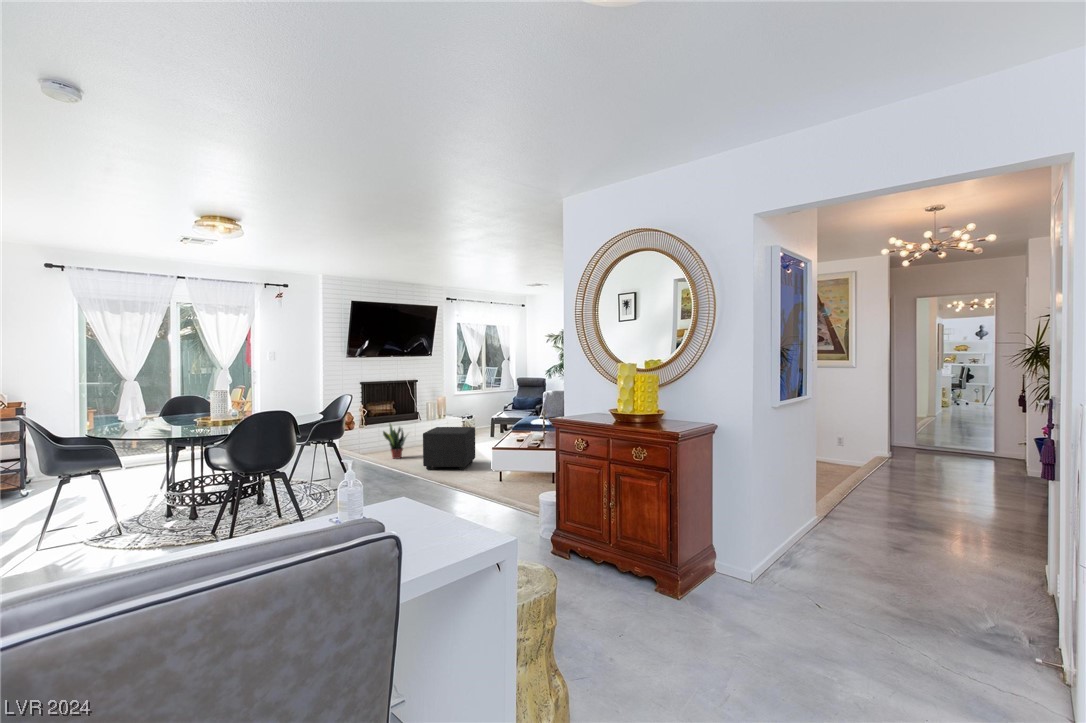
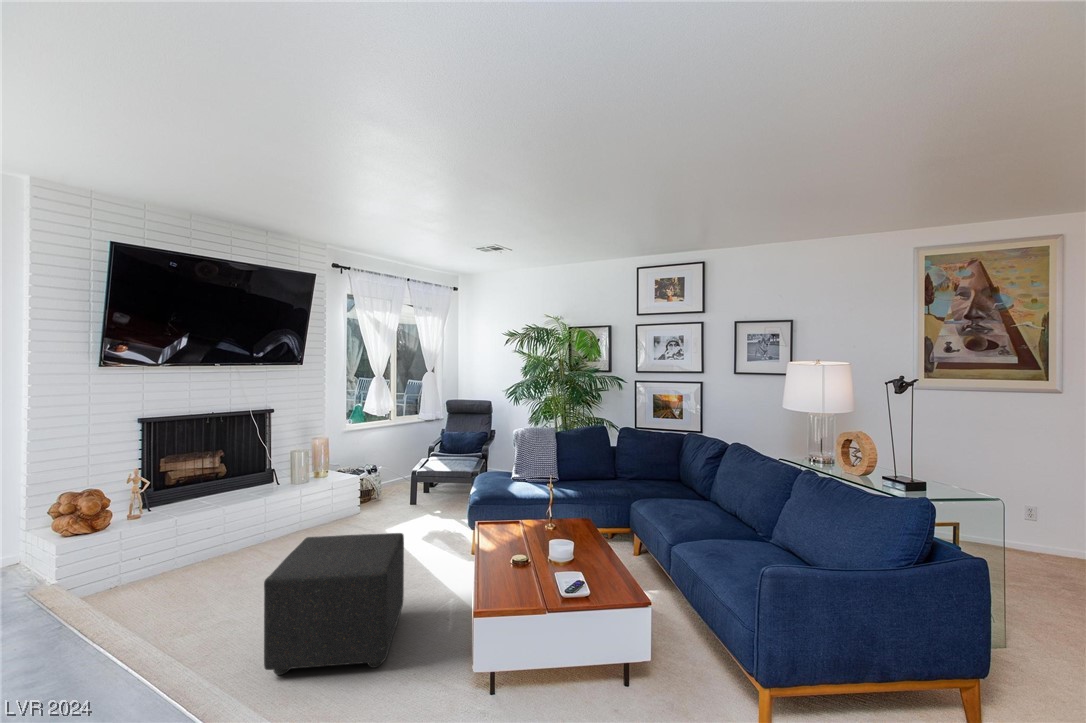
potted plant: present [383,424,407,459] -> none [162,523,242,613]

